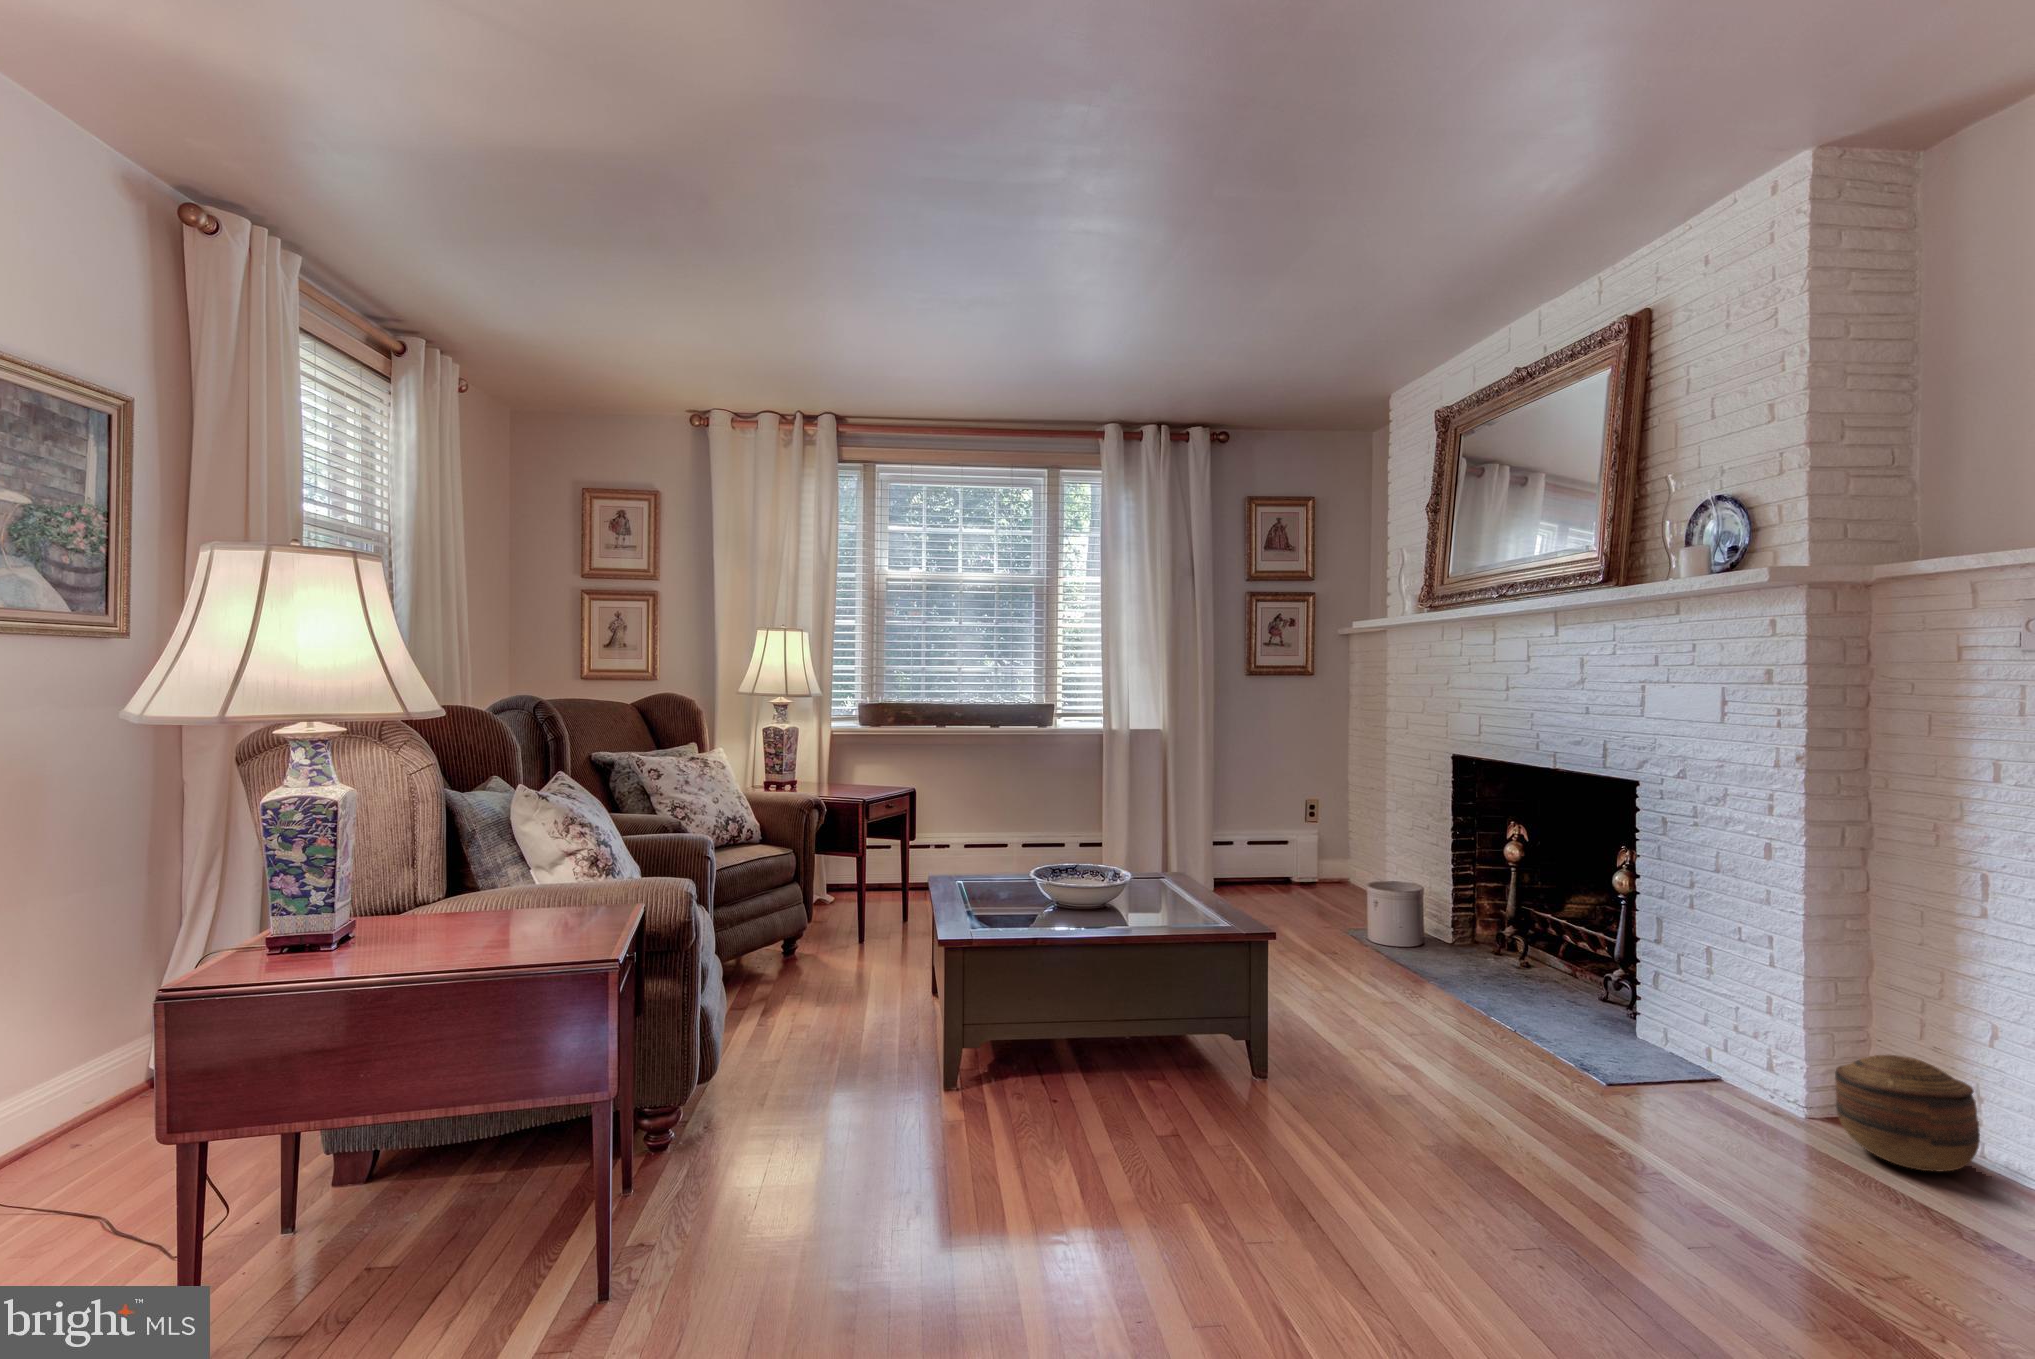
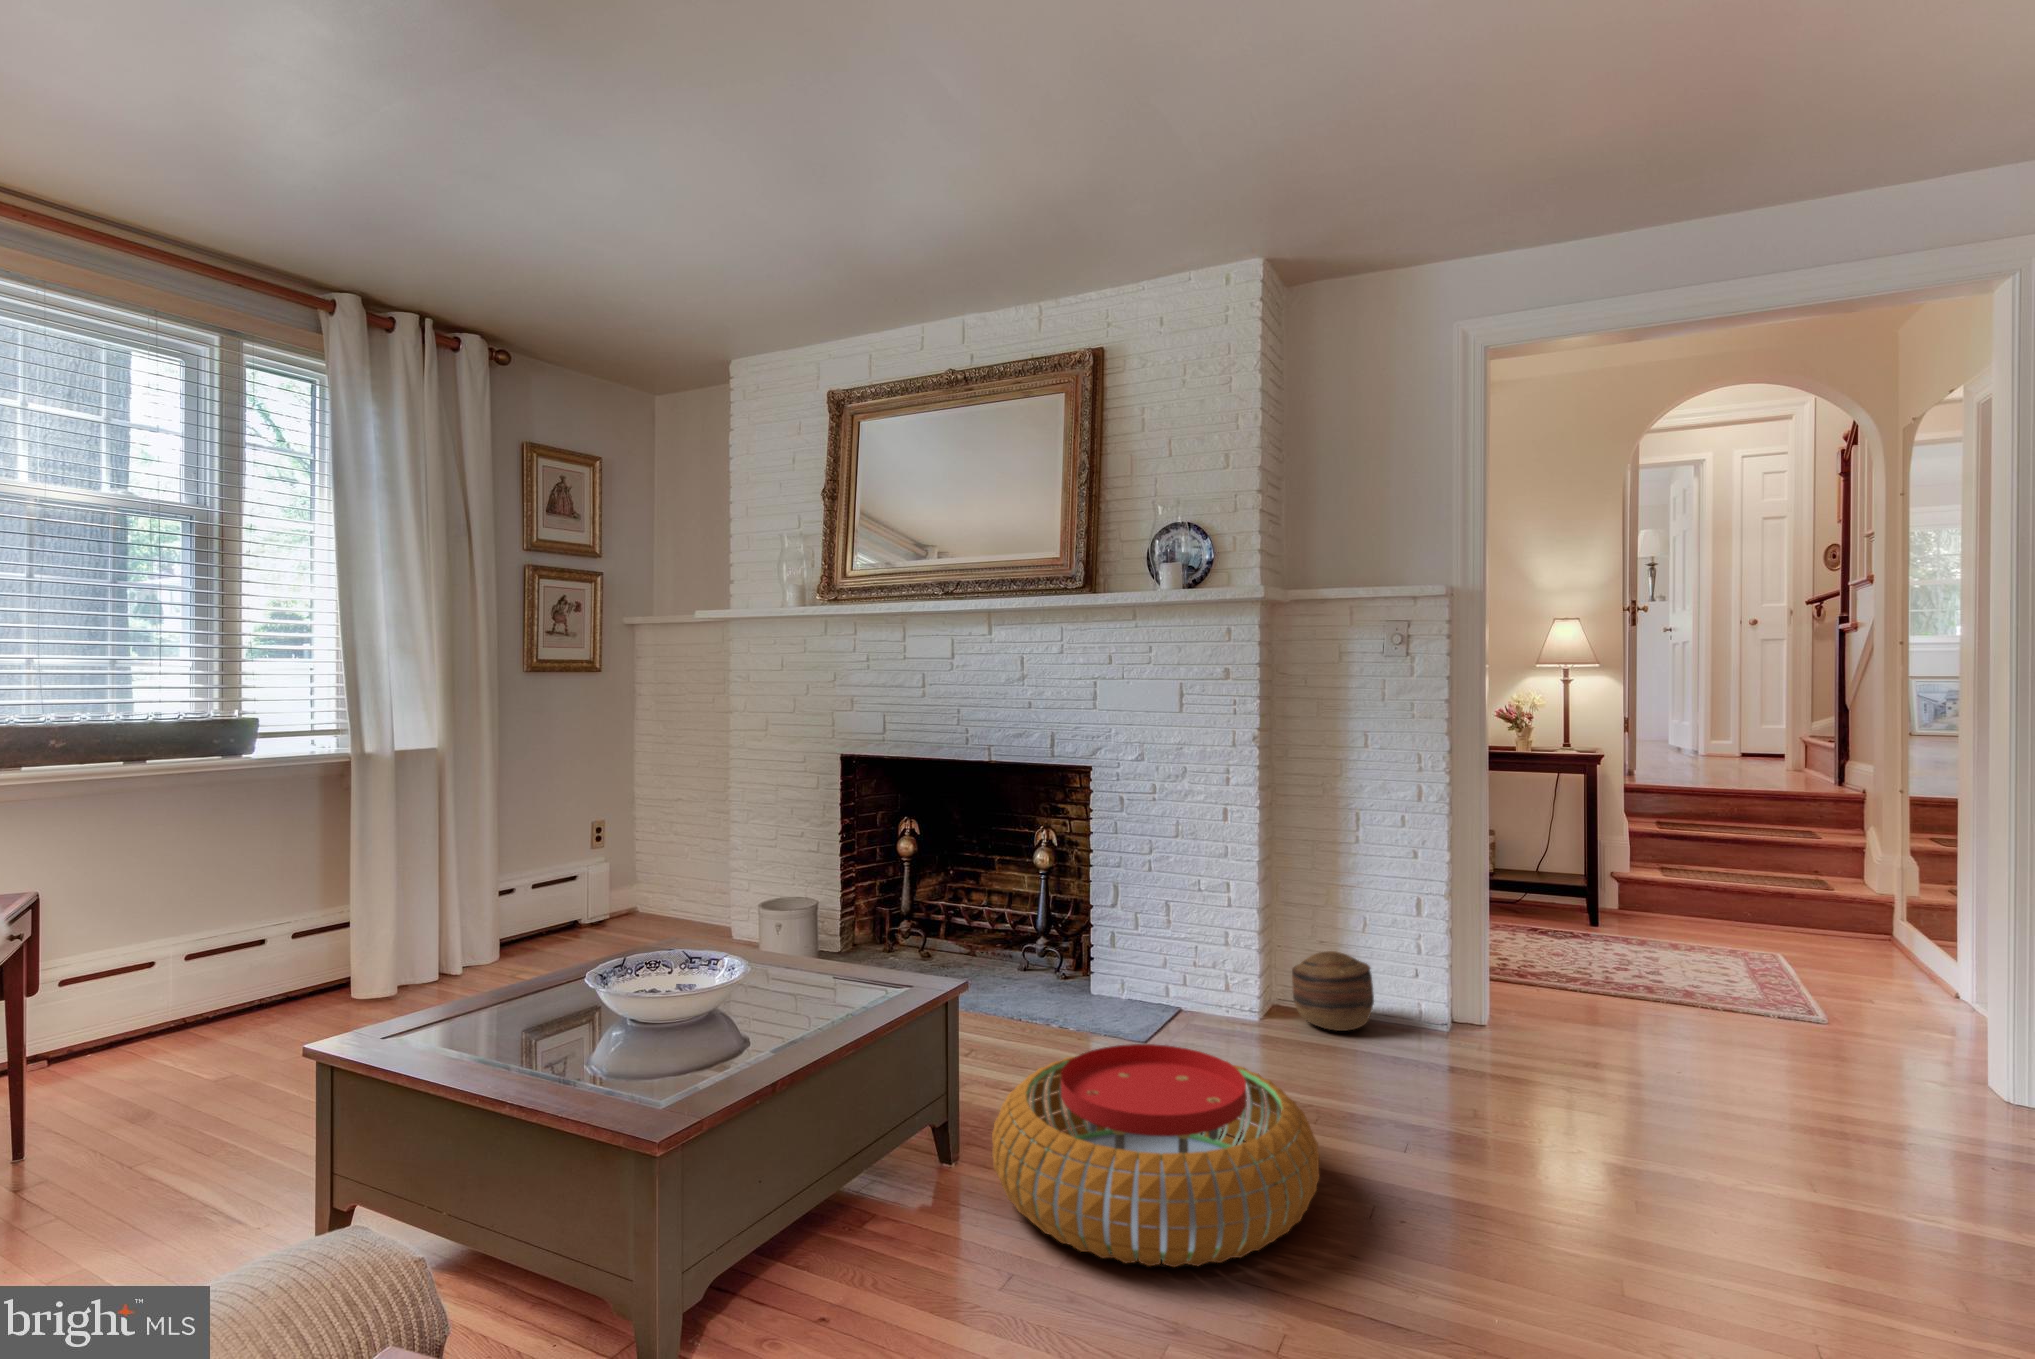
pouf: none [1200,1022,1522,1229] -> present [992,1044,1319,1267]

